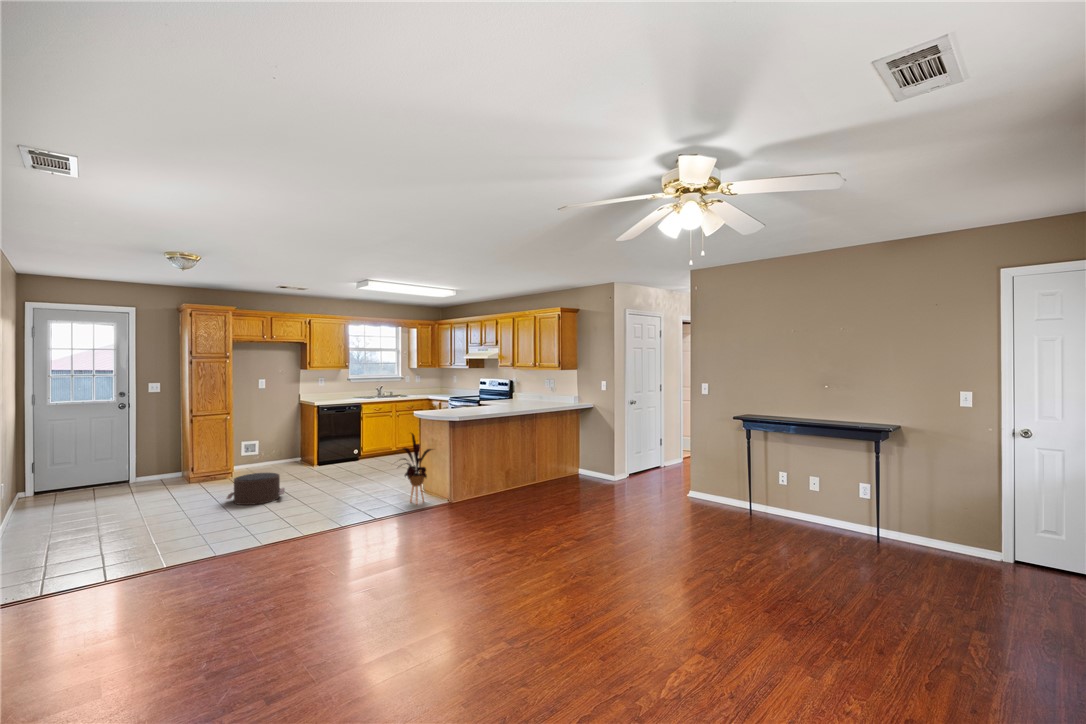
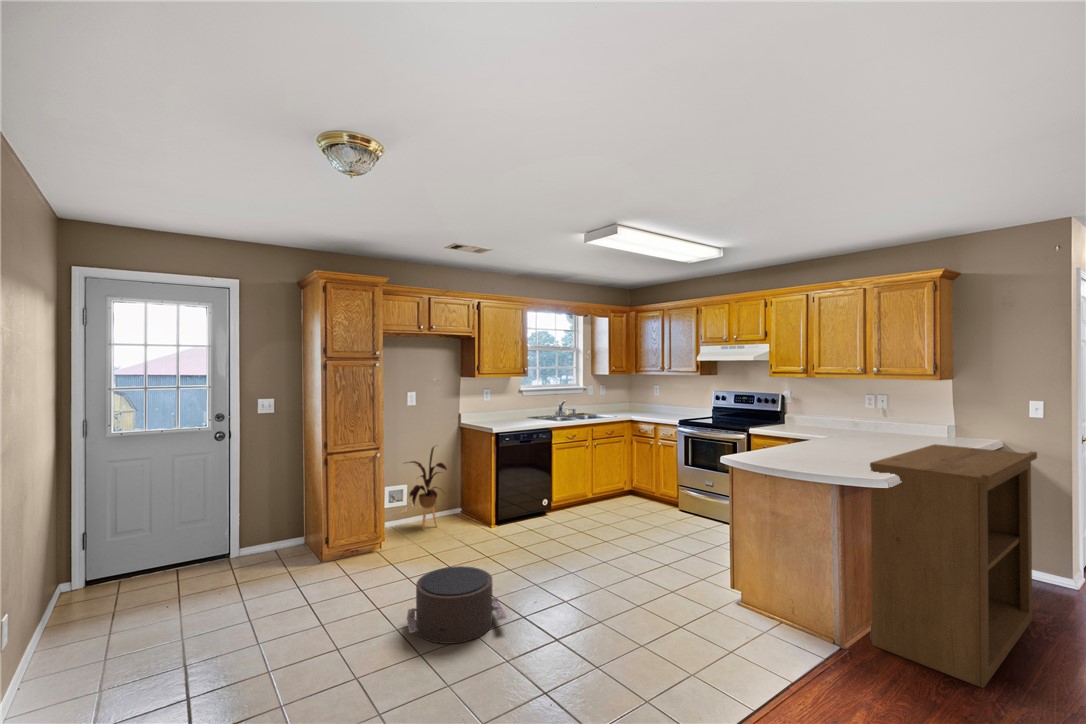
bookshelf: none [468,404,568,508] -> present [870,444,1037,688]
house plant: present [402,433,432,504] -> present [407,446,447,529]

